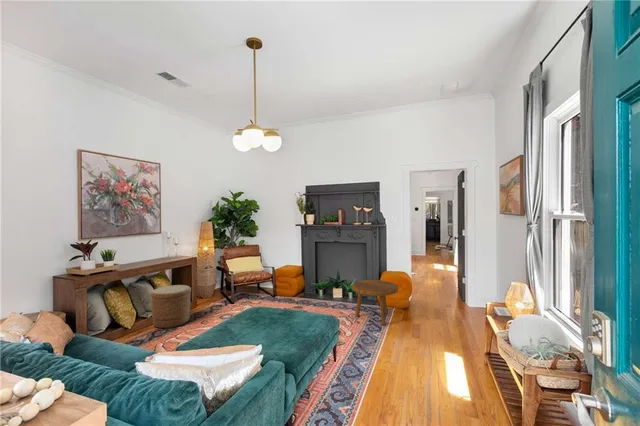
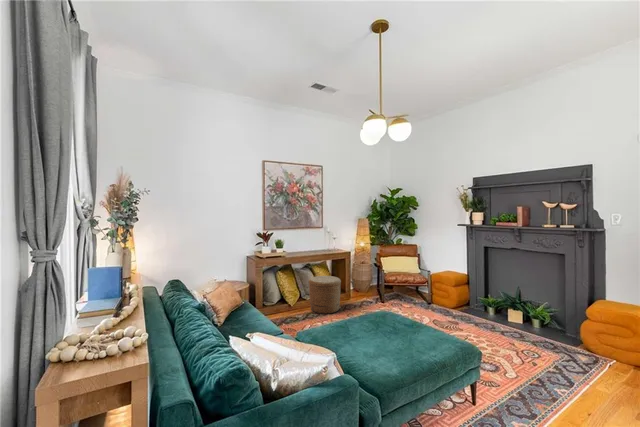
footstool: present [352,280,398,325] -> none [528,307,616,380]

